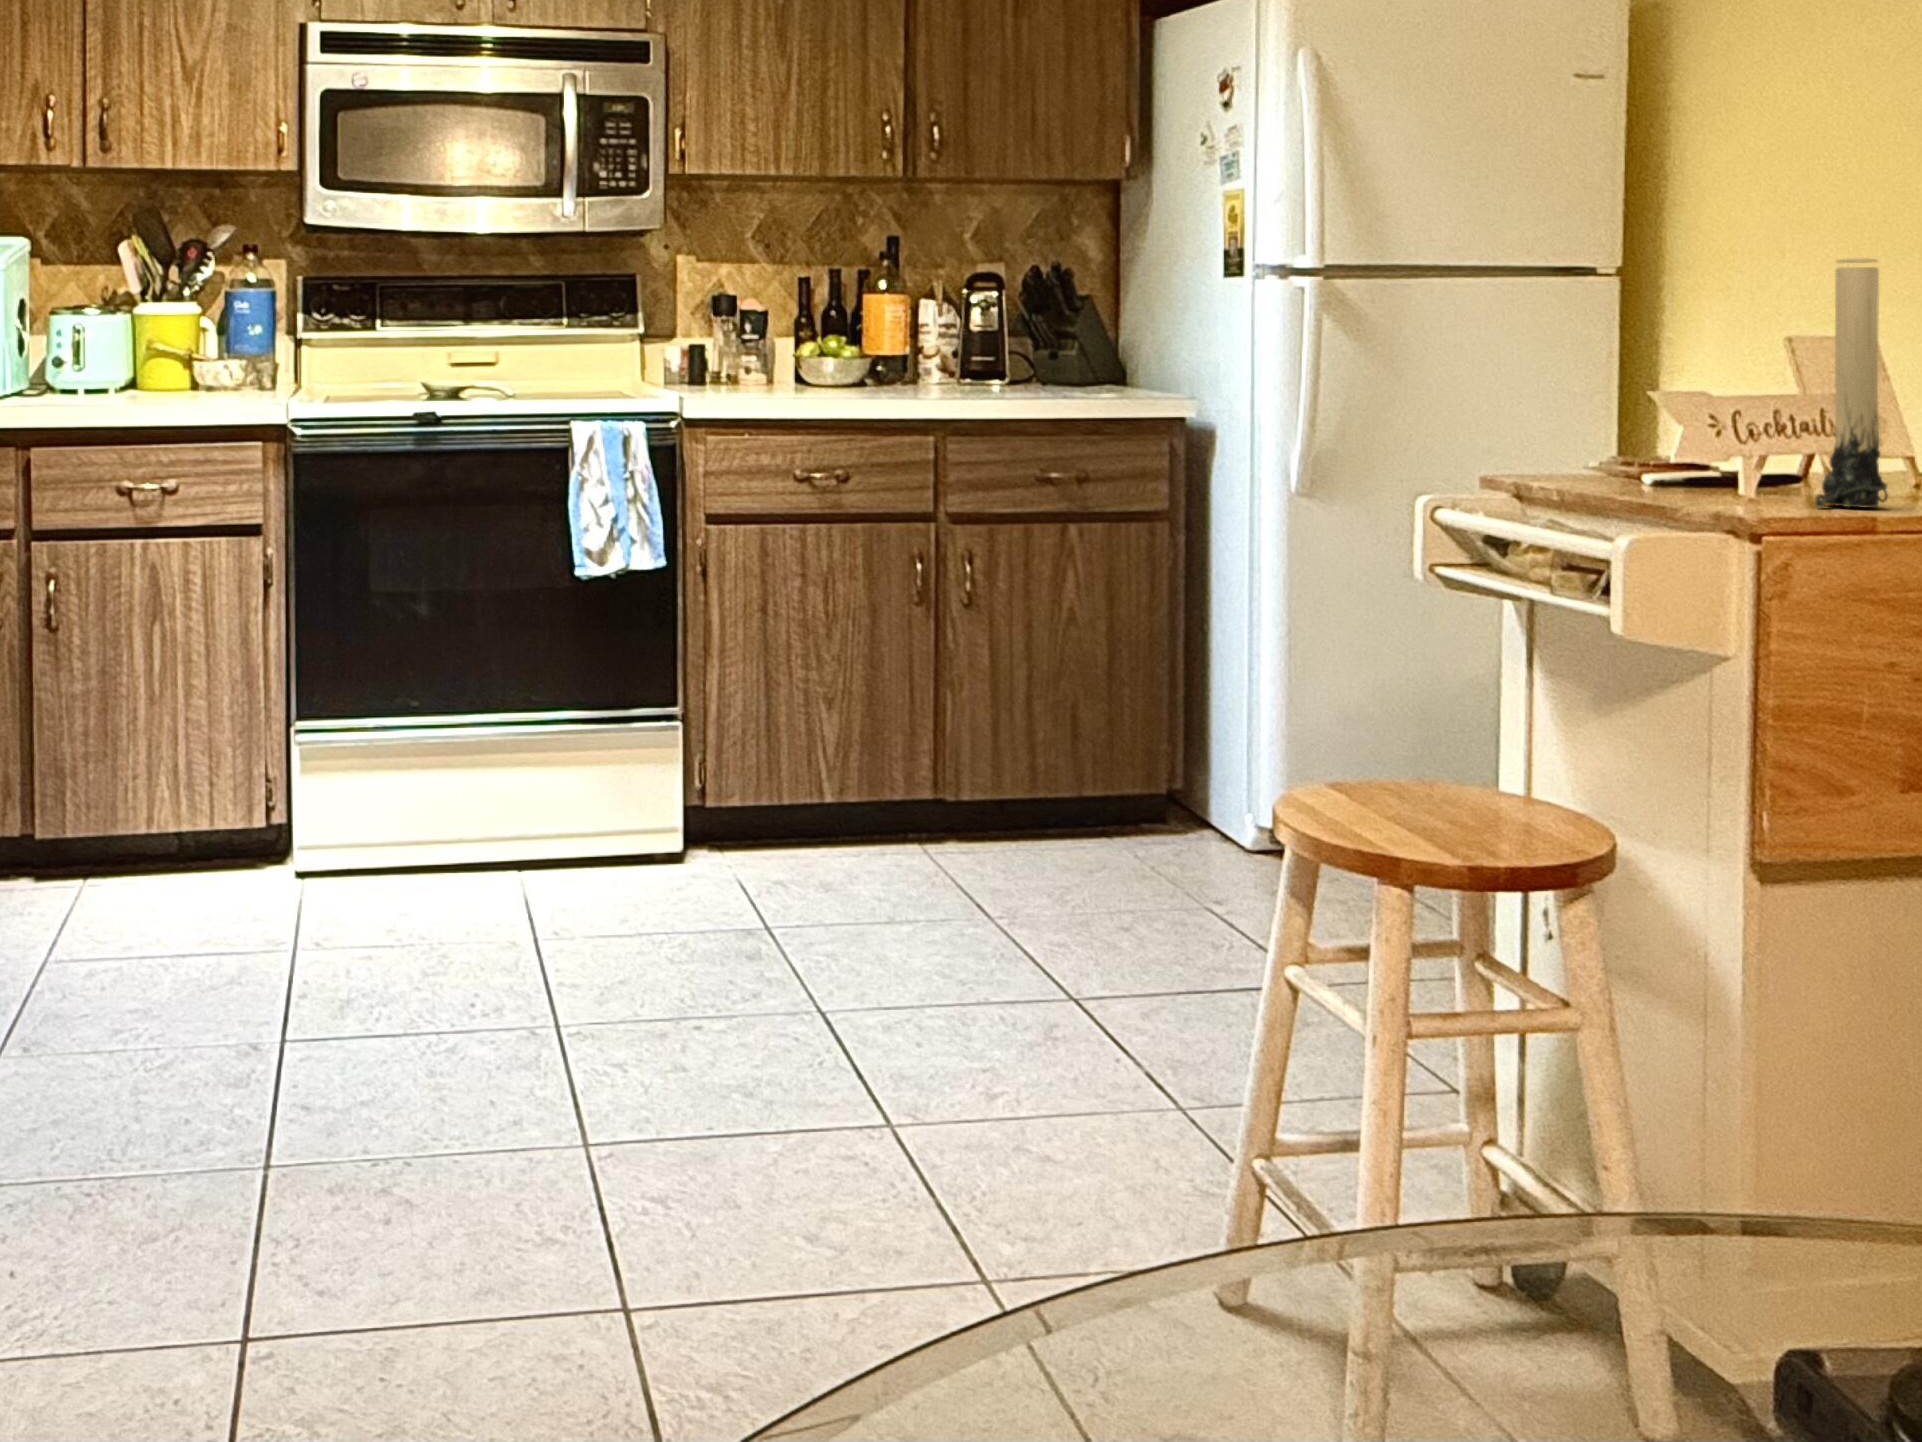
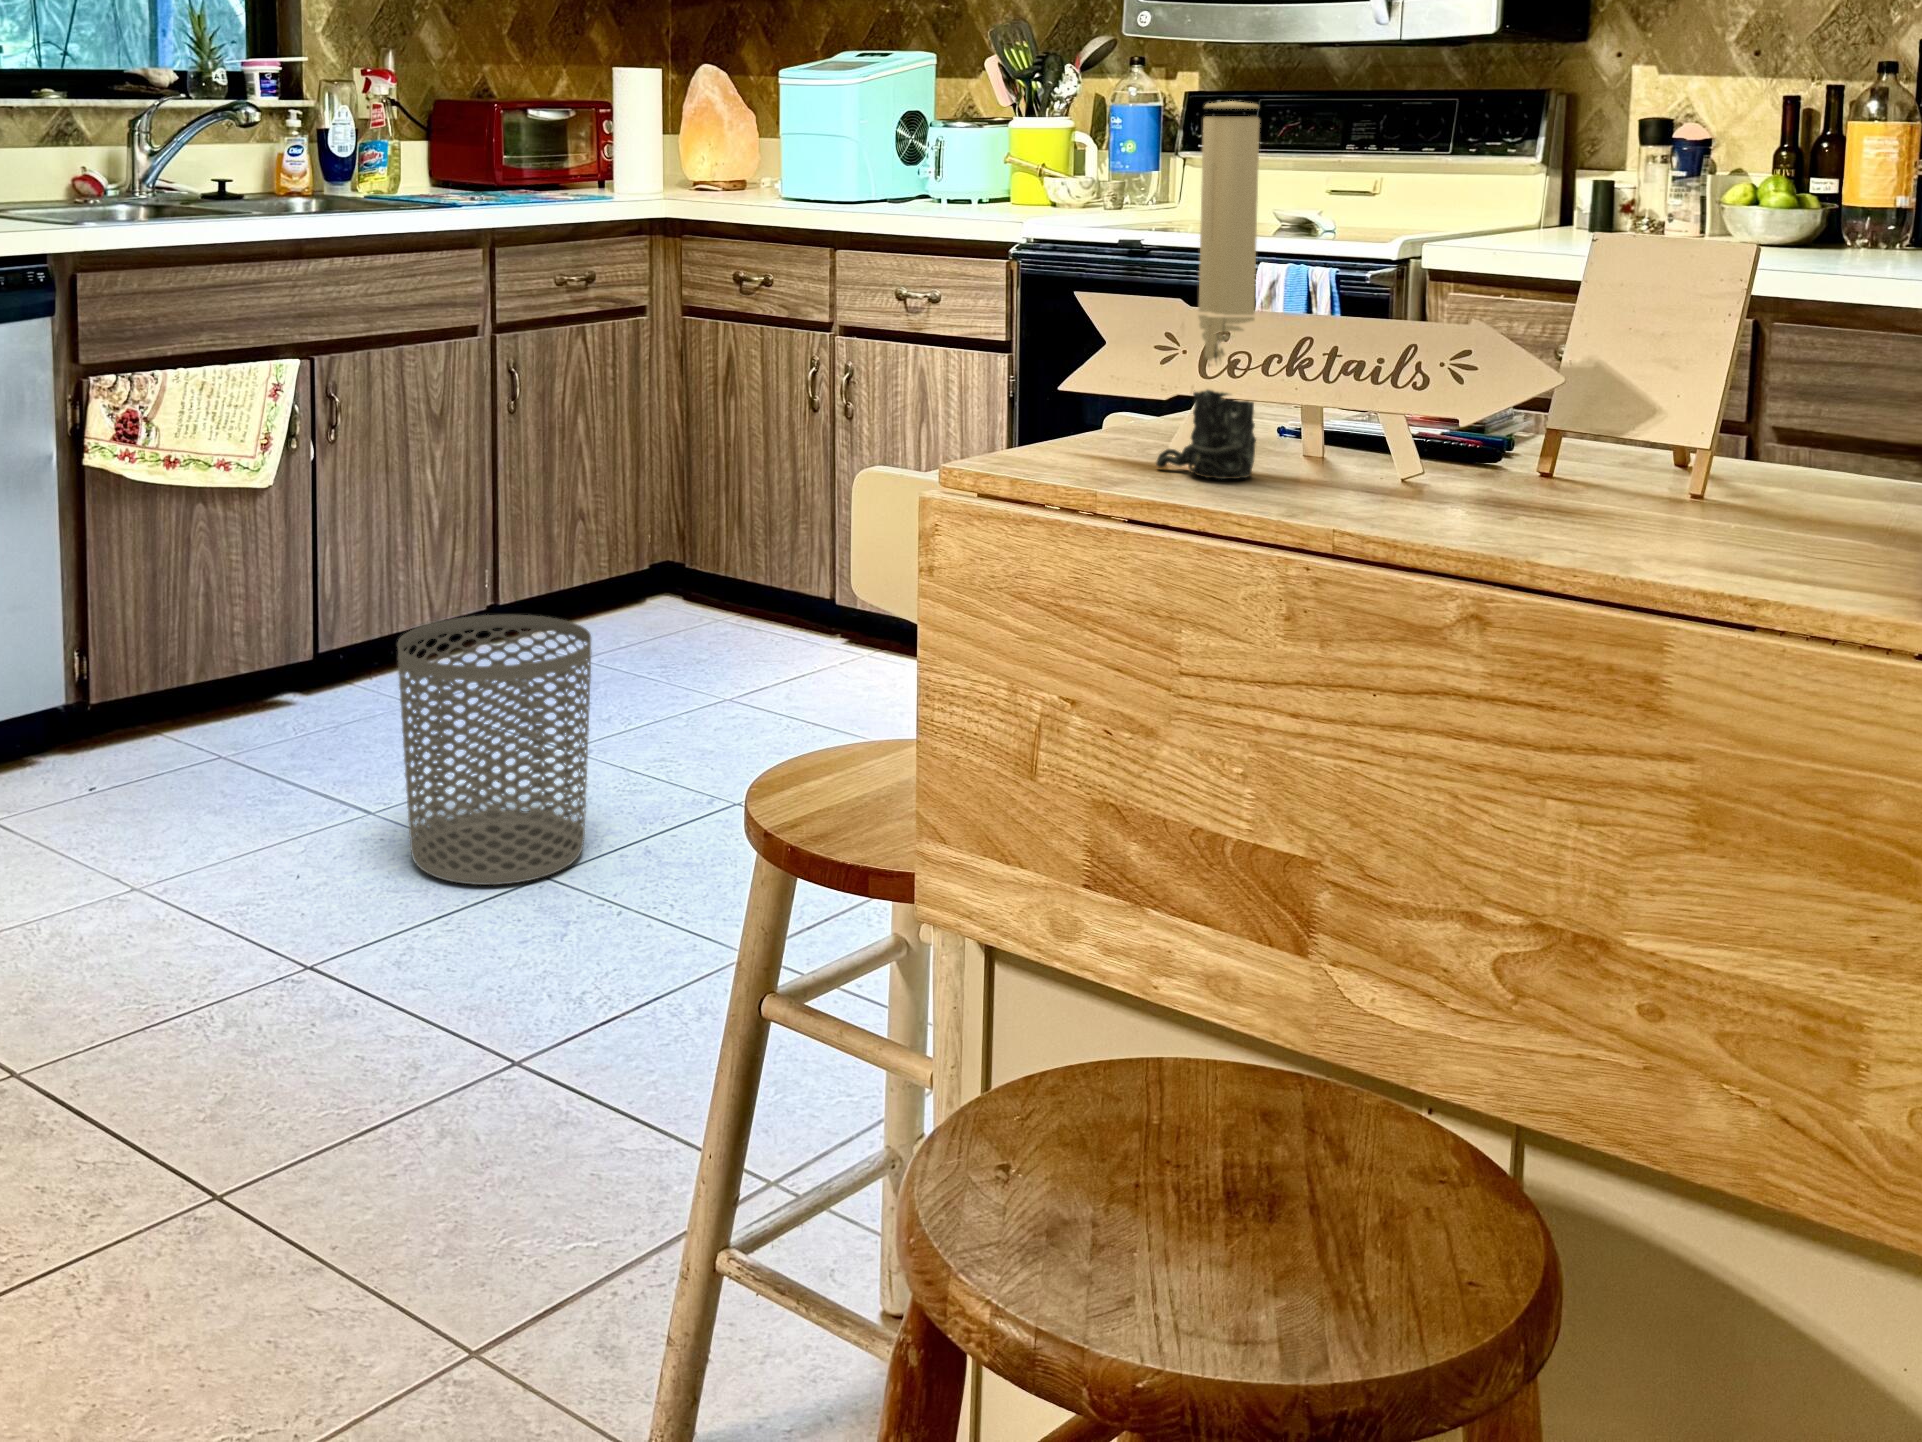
waste bin: none [71,876,305,1222] -> present [398,615,591,885]

